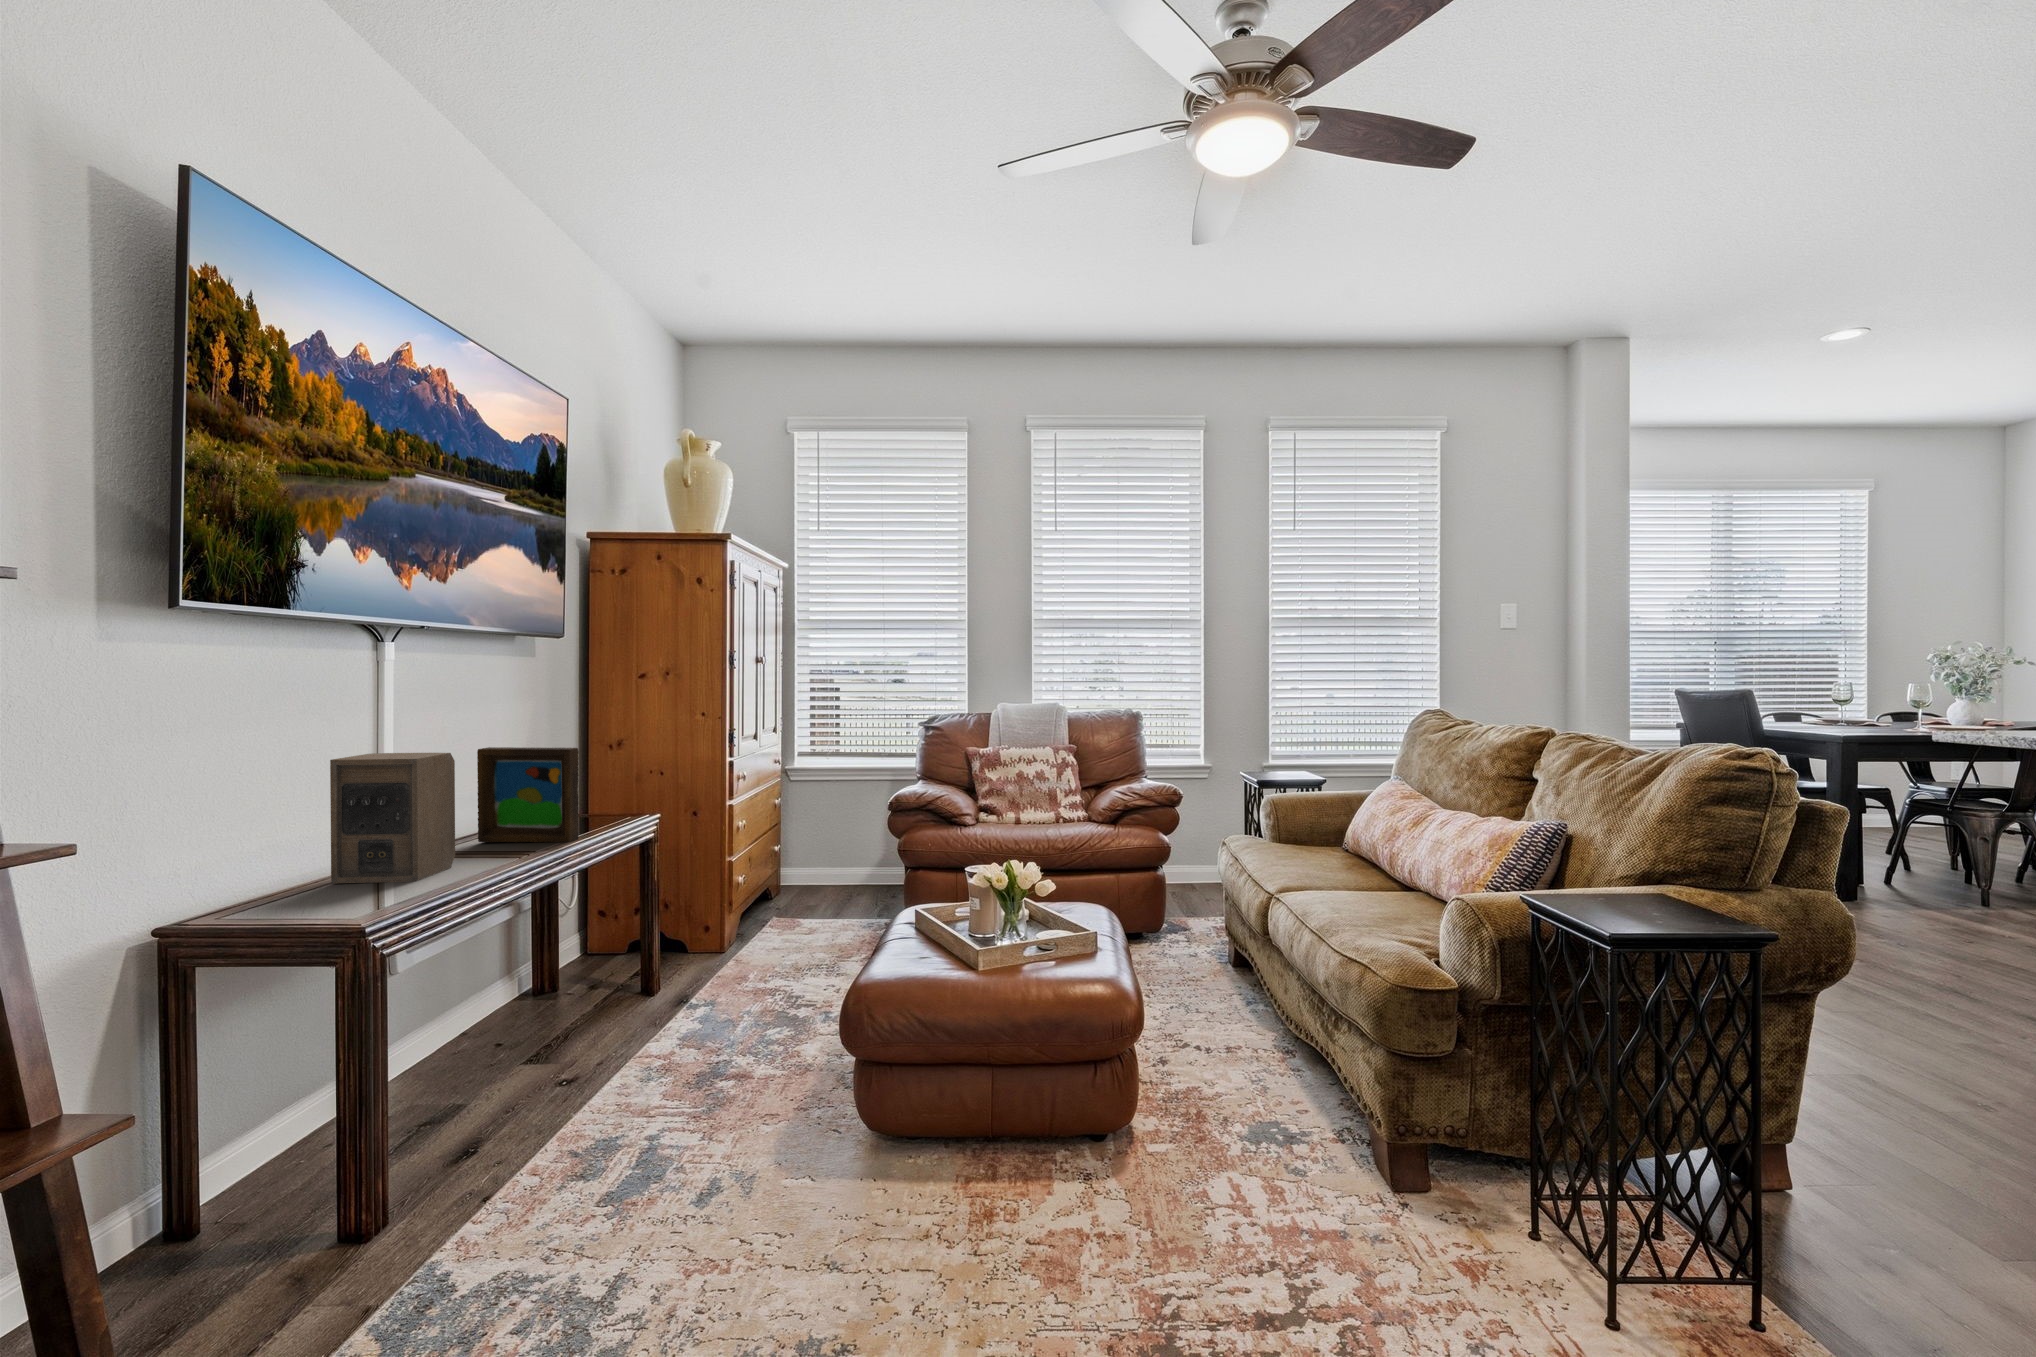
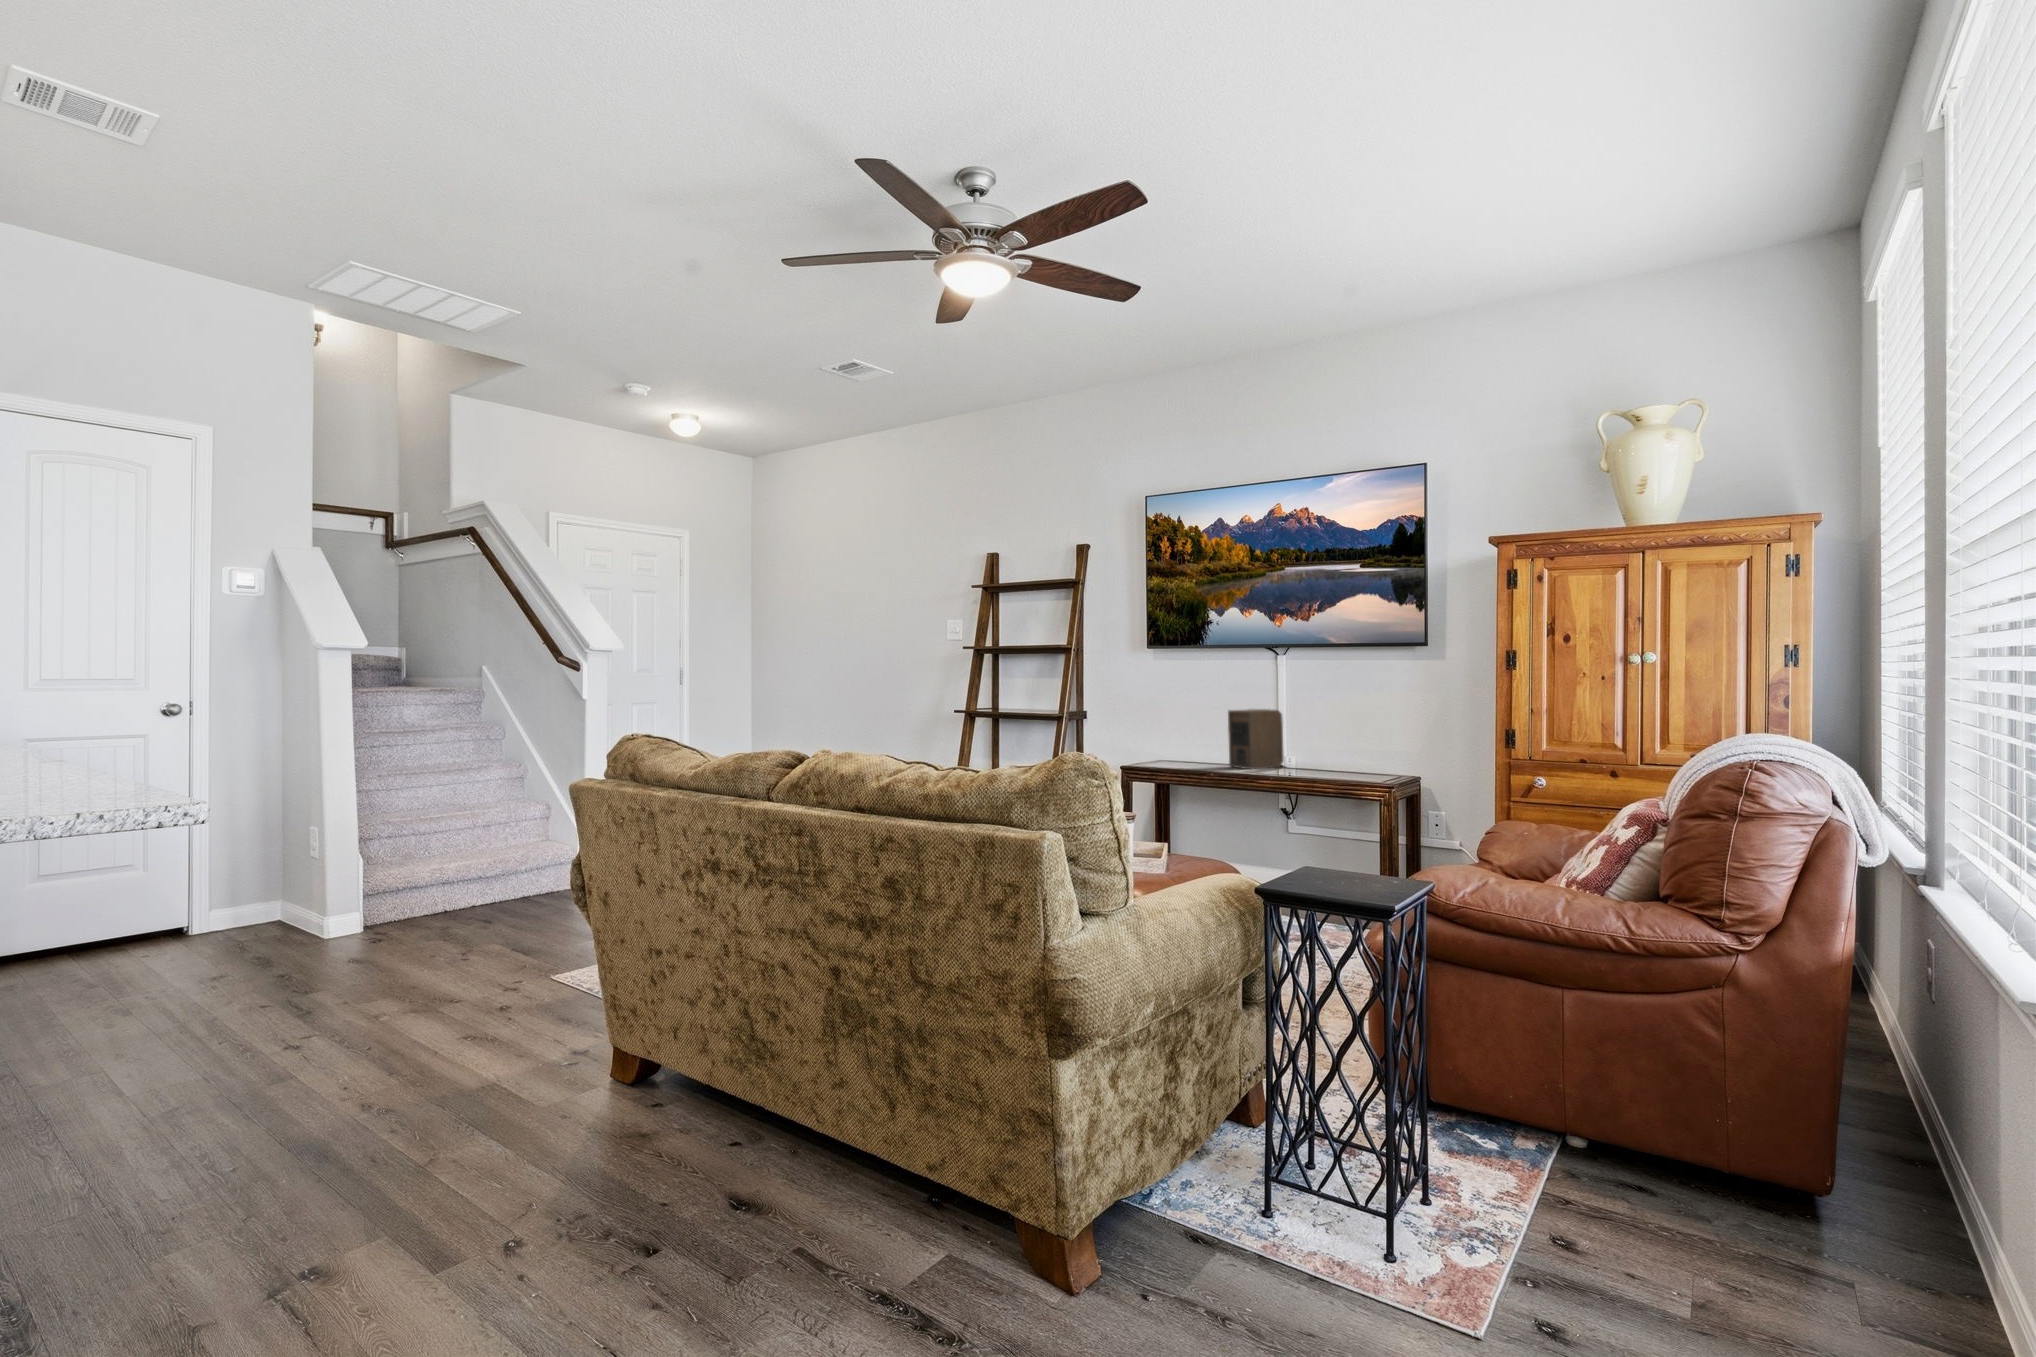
picture frame: present [477,747,579,842] -> none [1330,710,1371,766]

